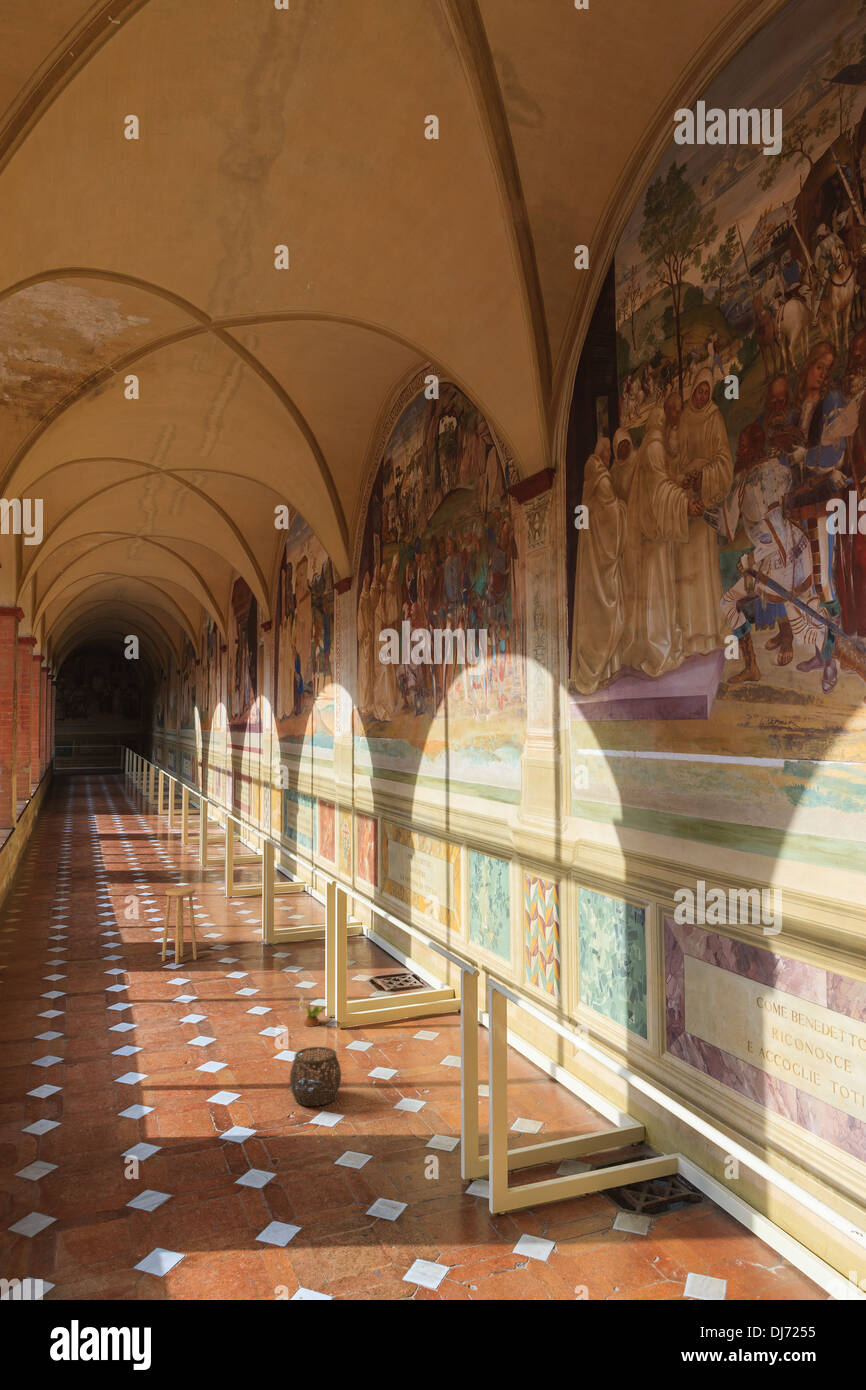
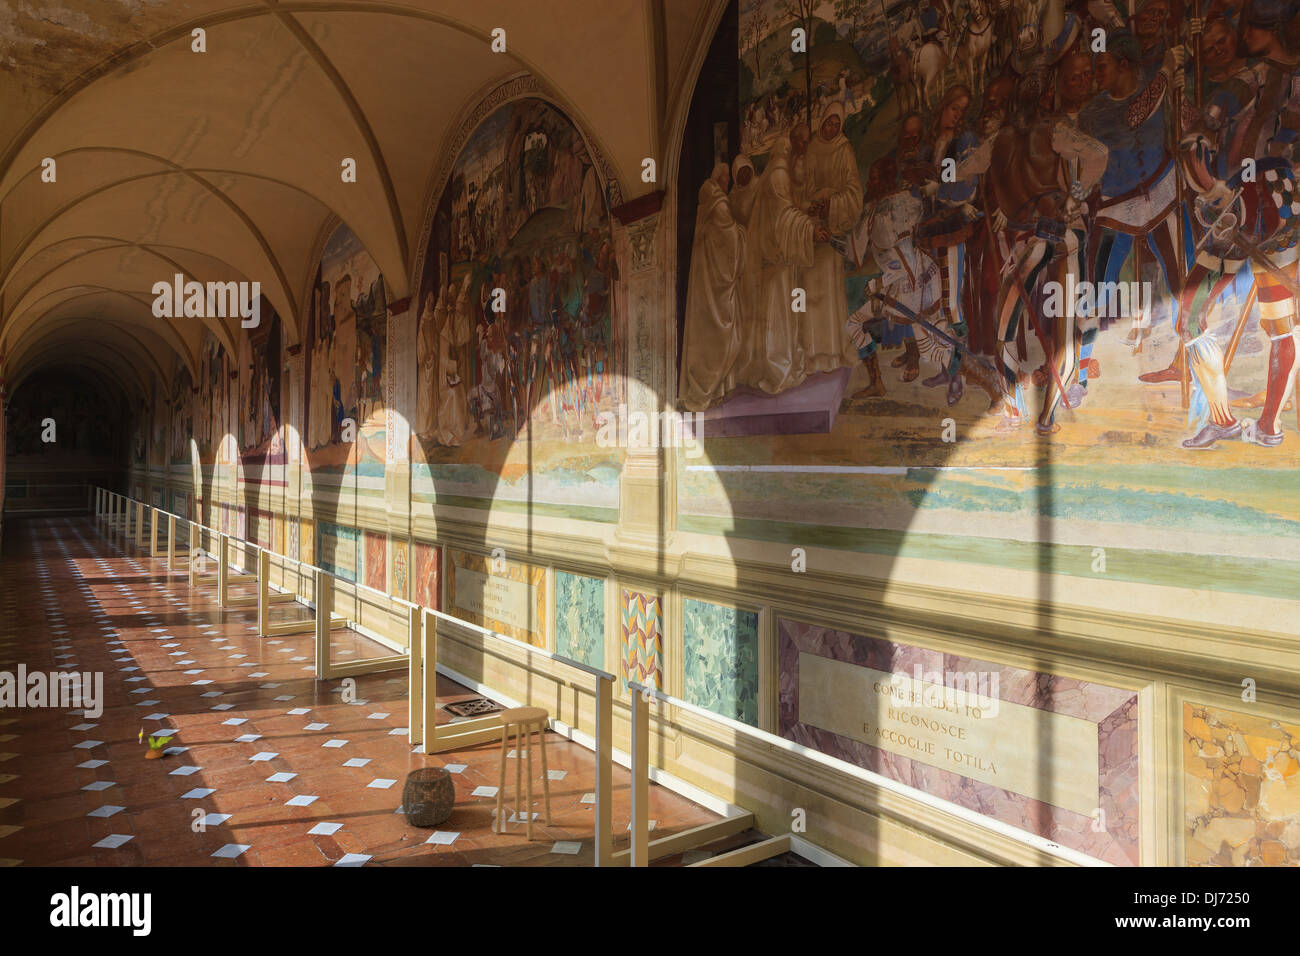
stool: present [162,888,197,964] -> present [496,707,551,840]
decorative plant: present [299,997,326,1026] -> present [139,730,172,759]

